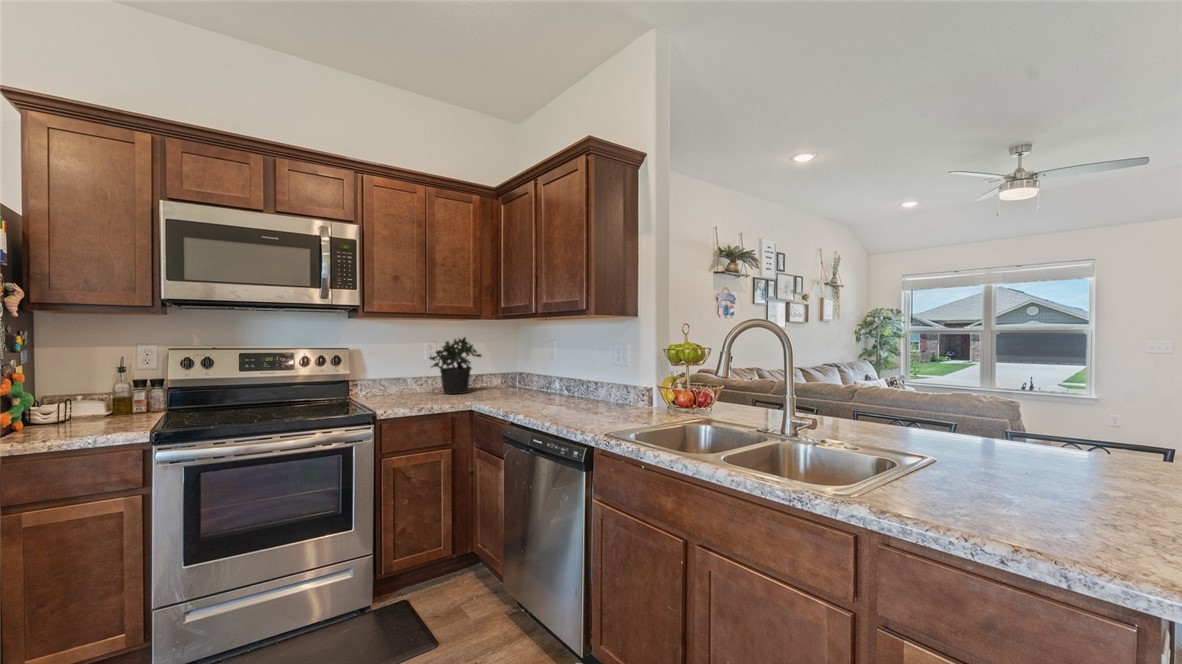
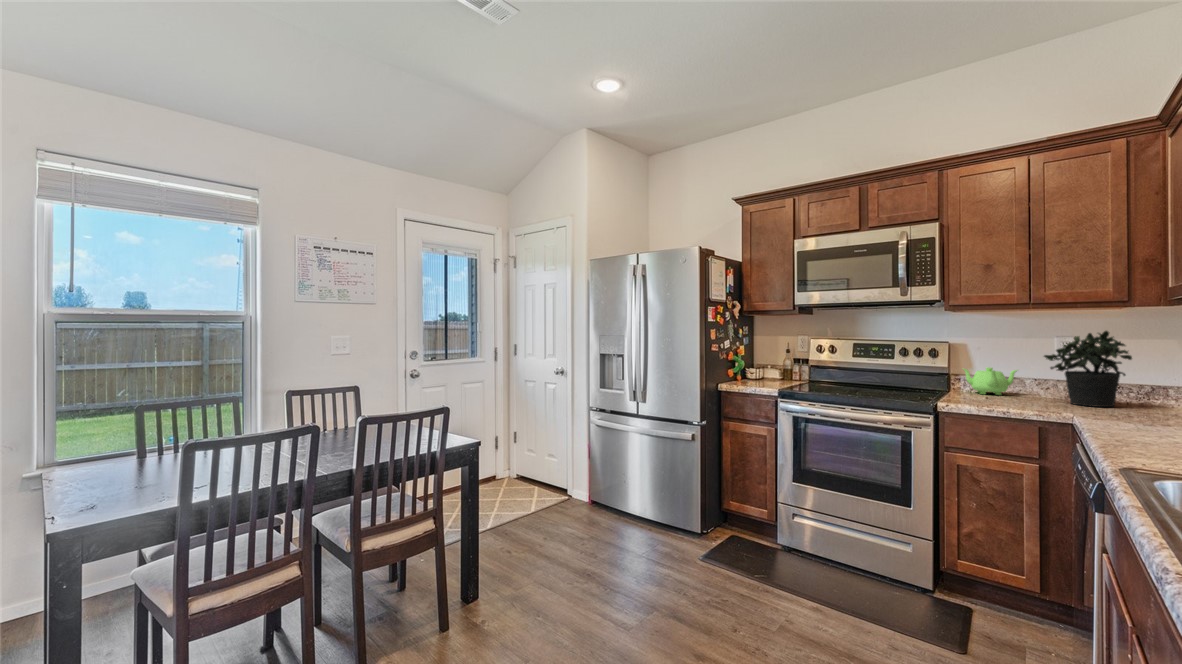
teapot: none [363,370,405,396] -> present [963,367,1017,395]

